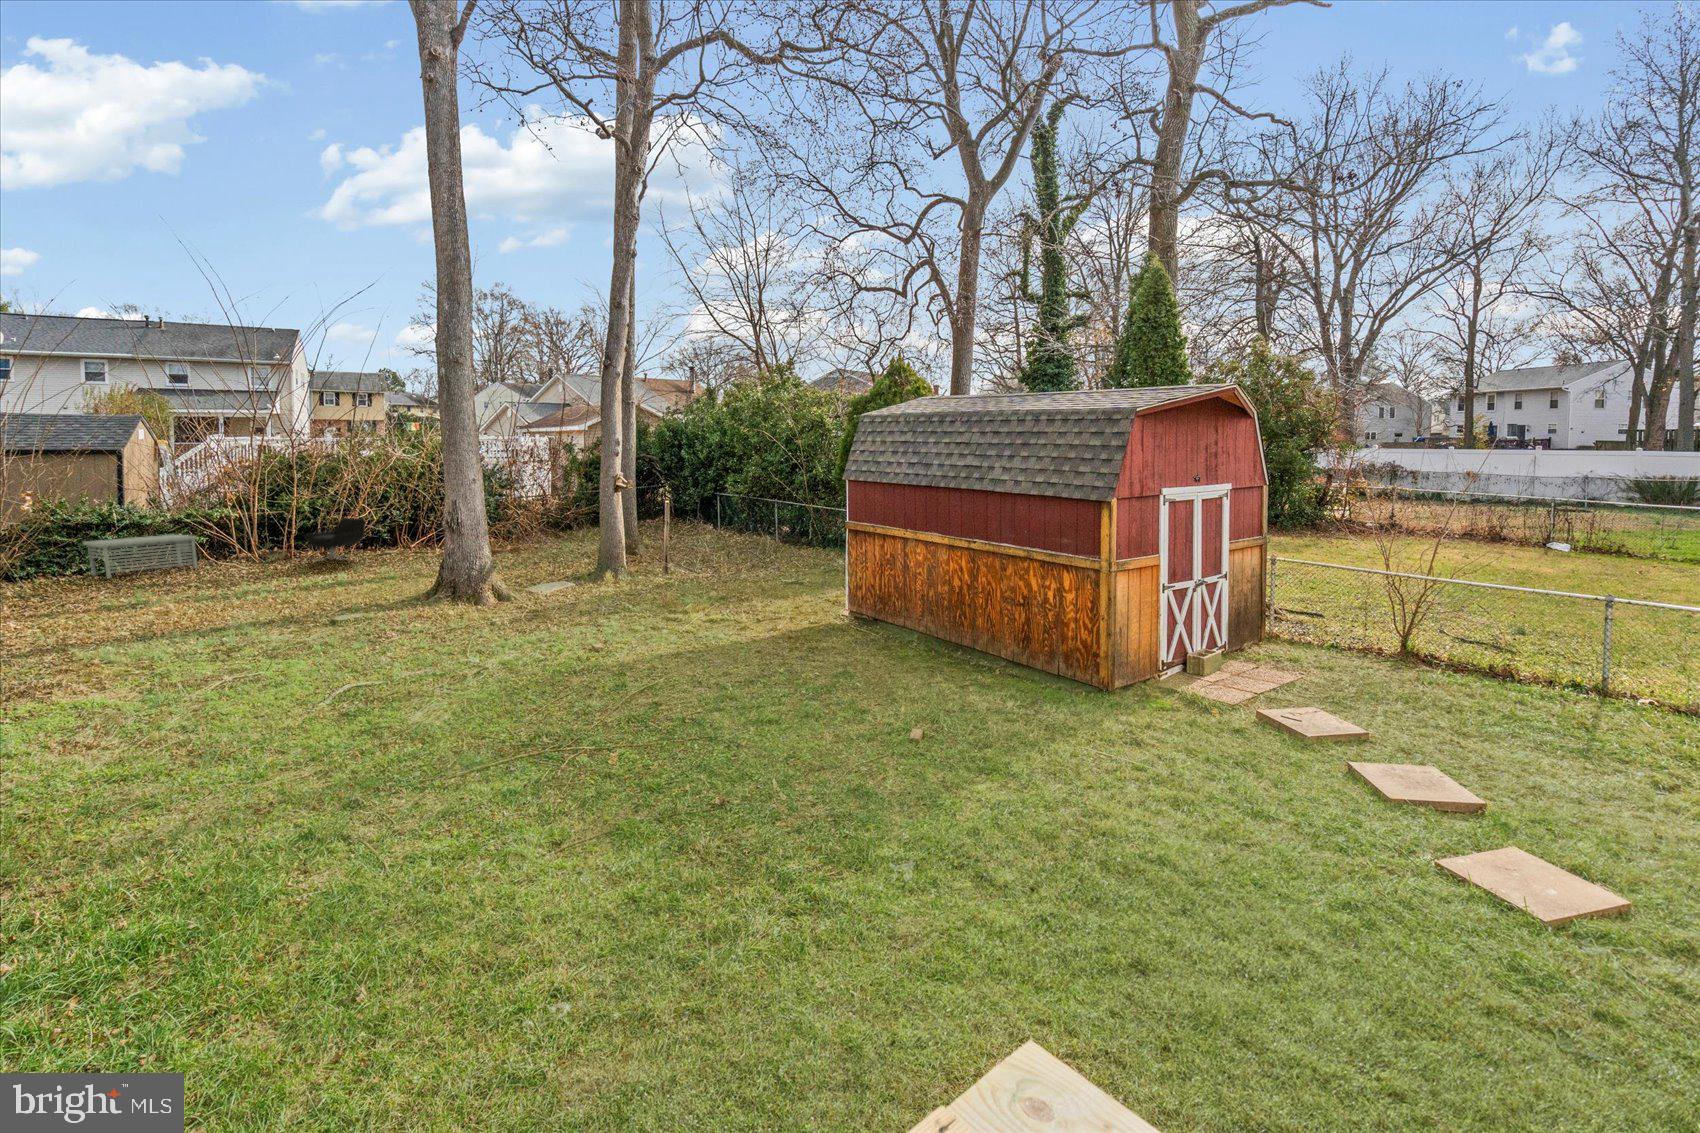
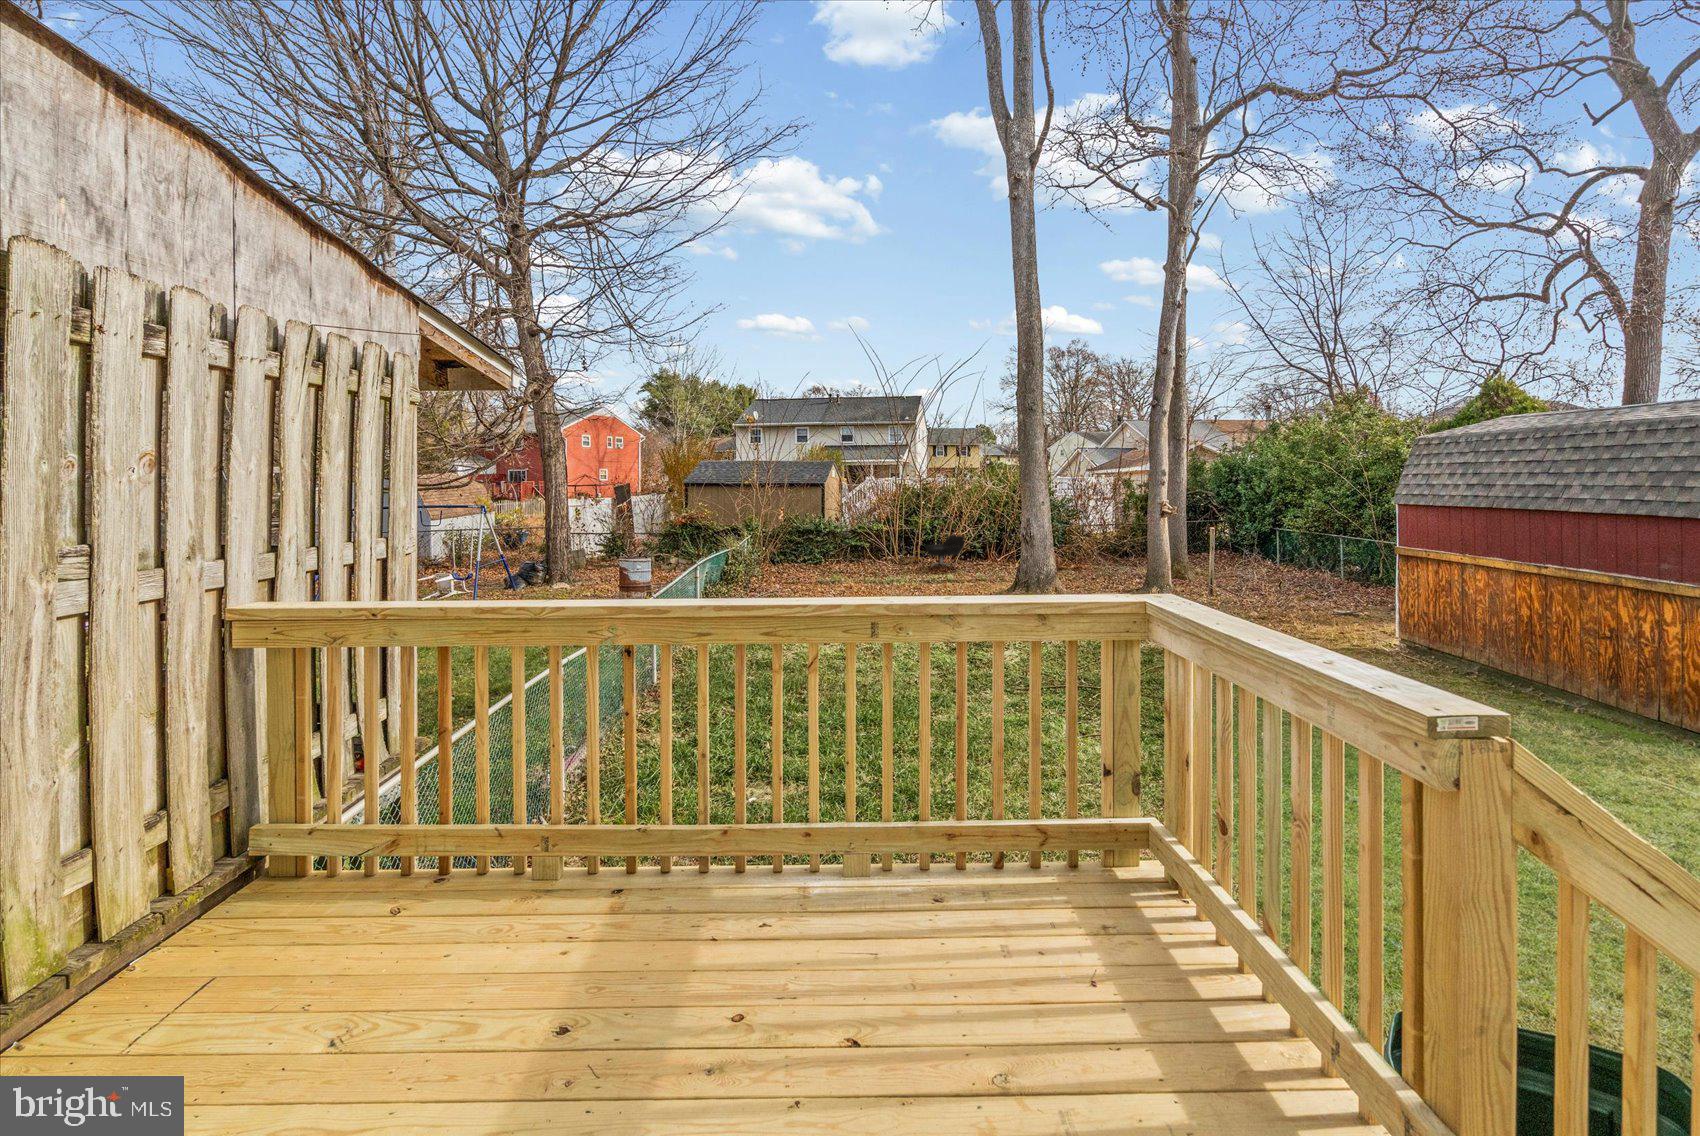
storage bench: present [83,535,198,578] -> none [806,541,863,567]

